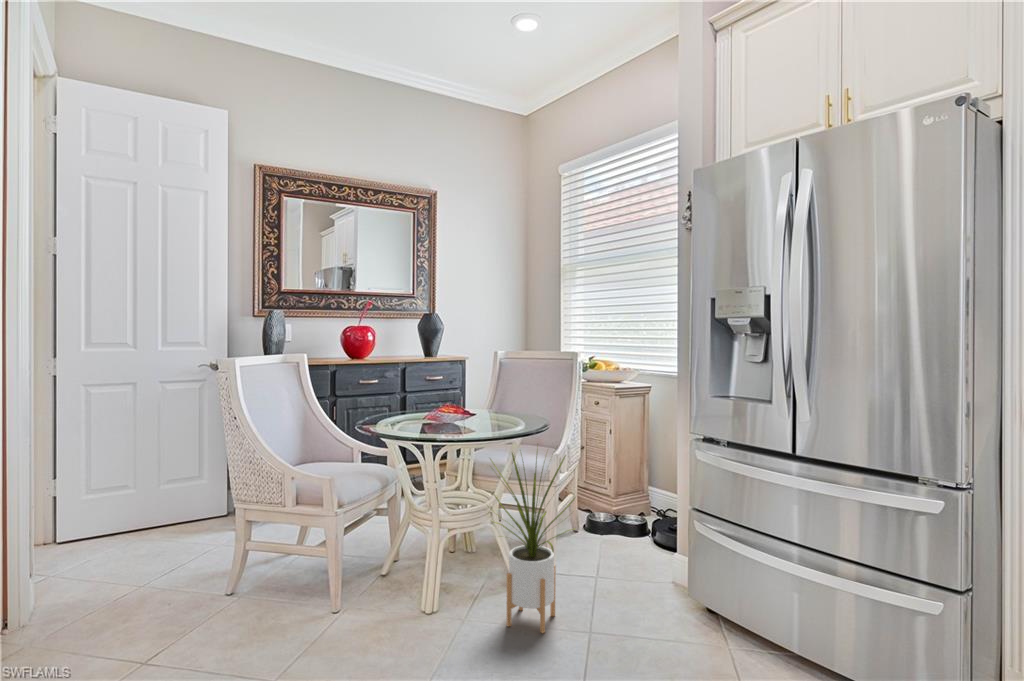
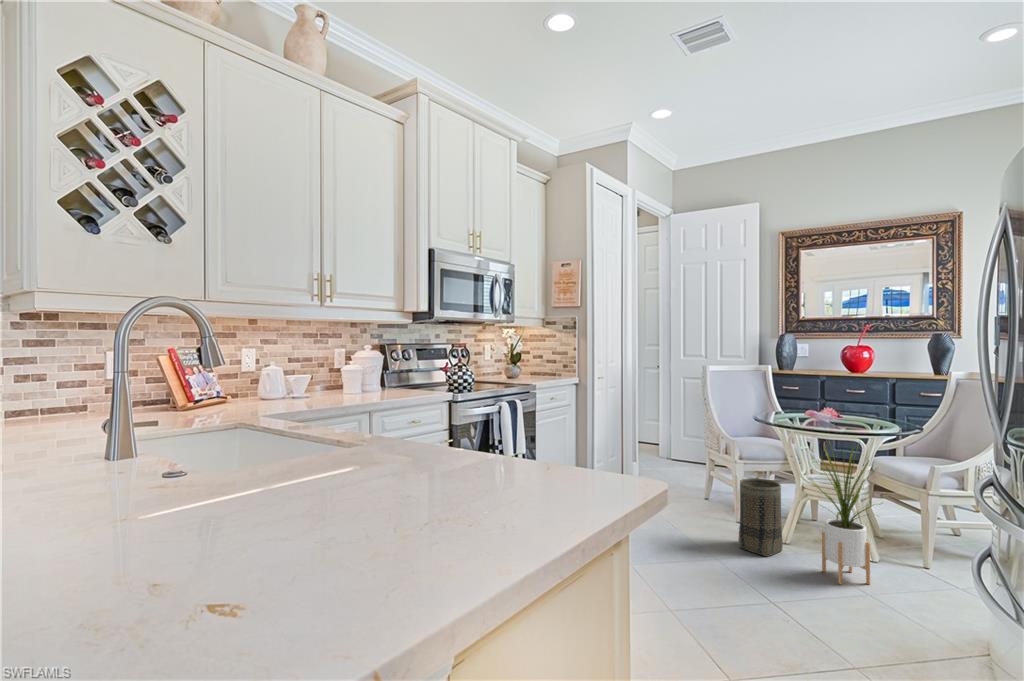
basket: none [387,525,444,649] -> present [739,478,783,557]

